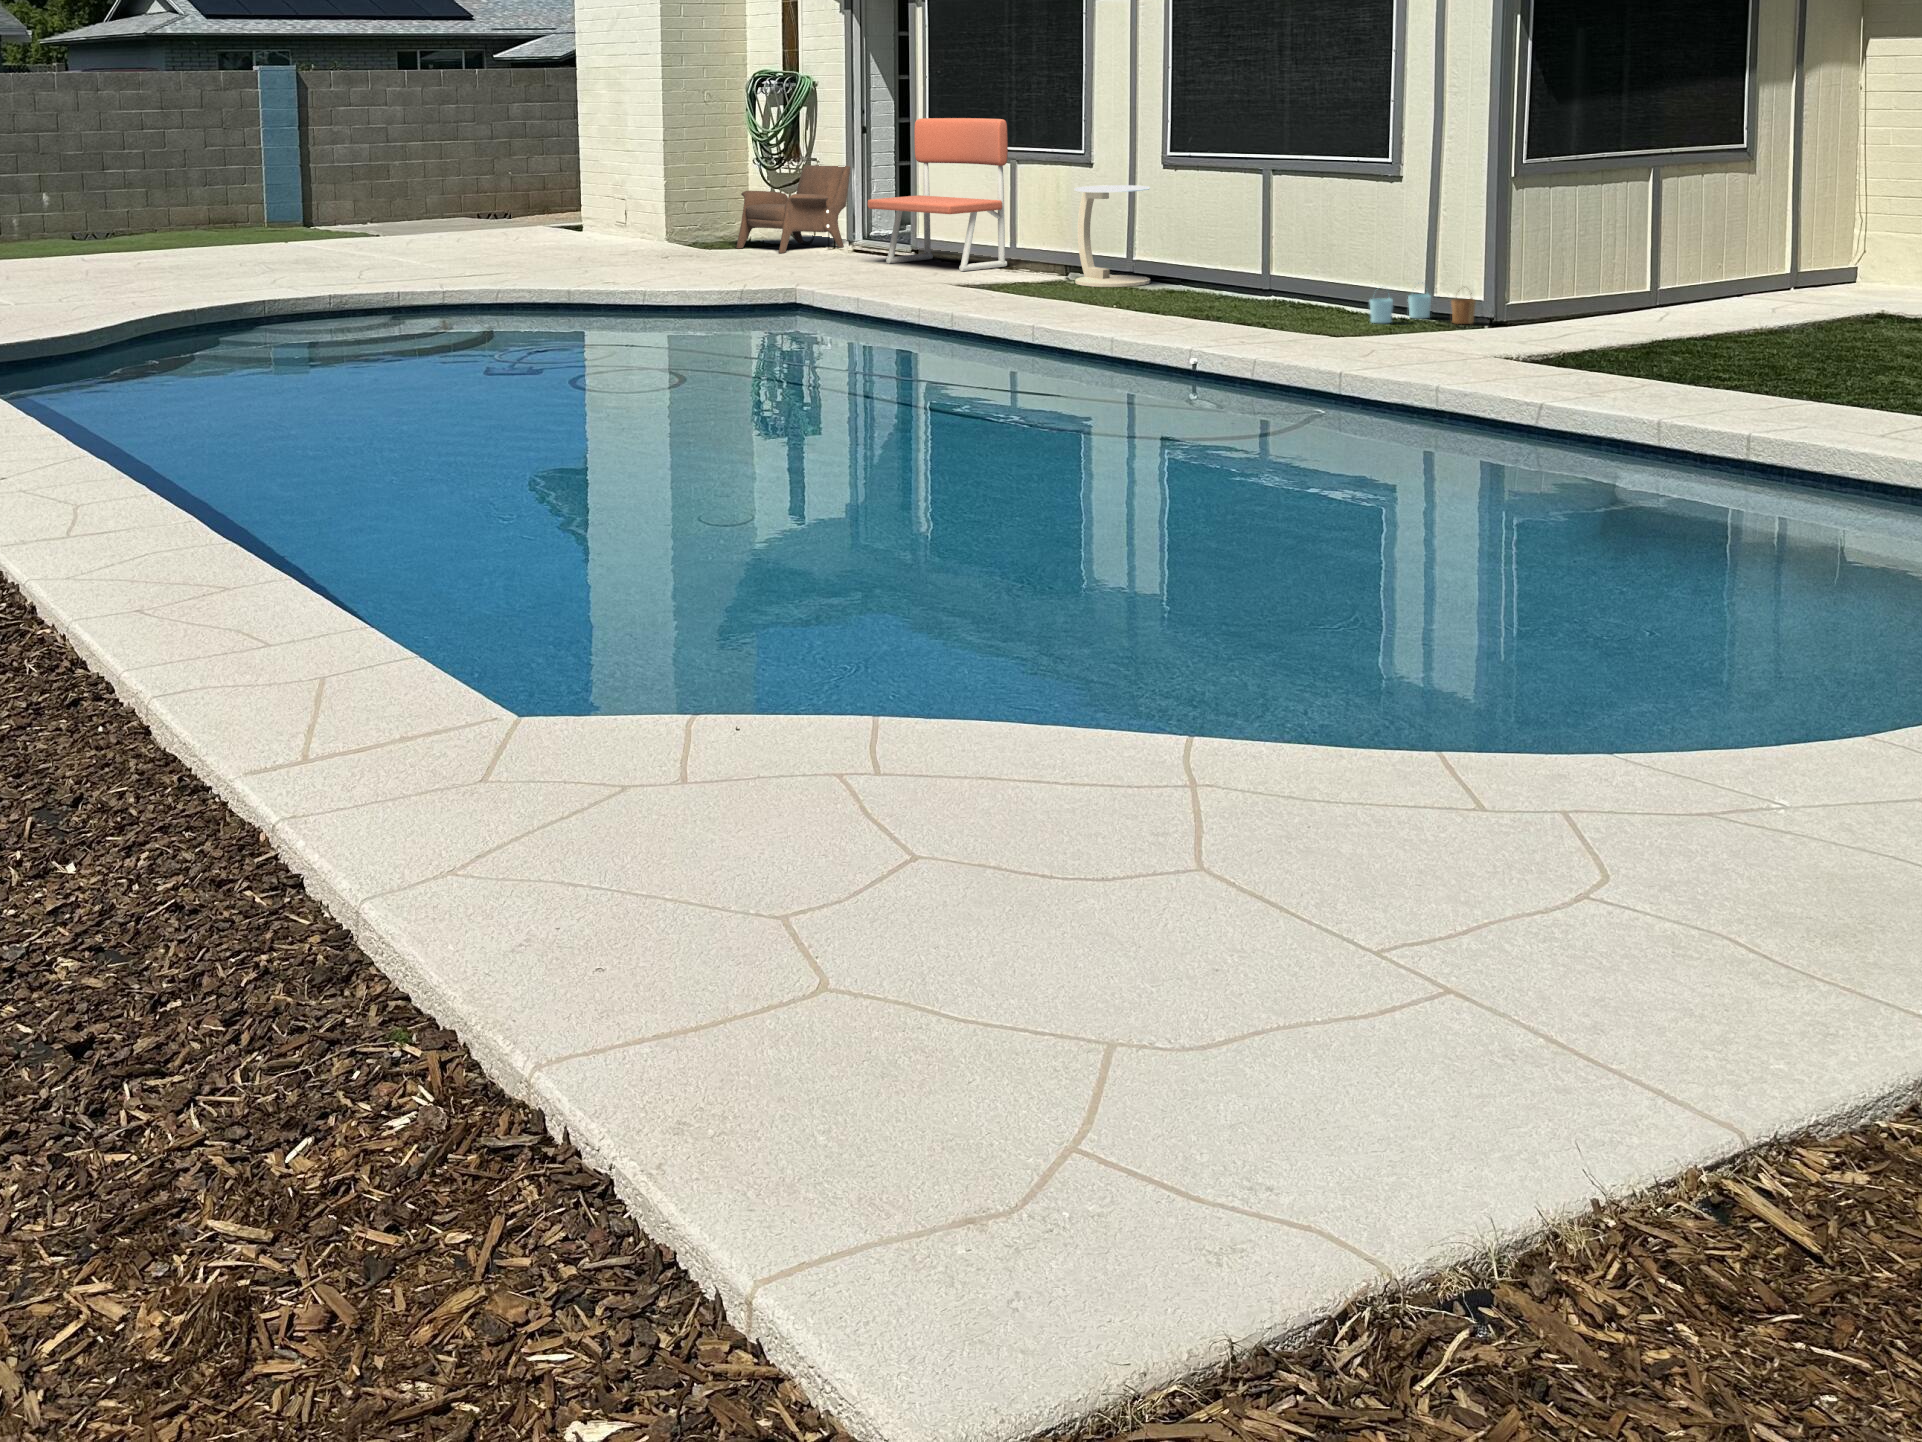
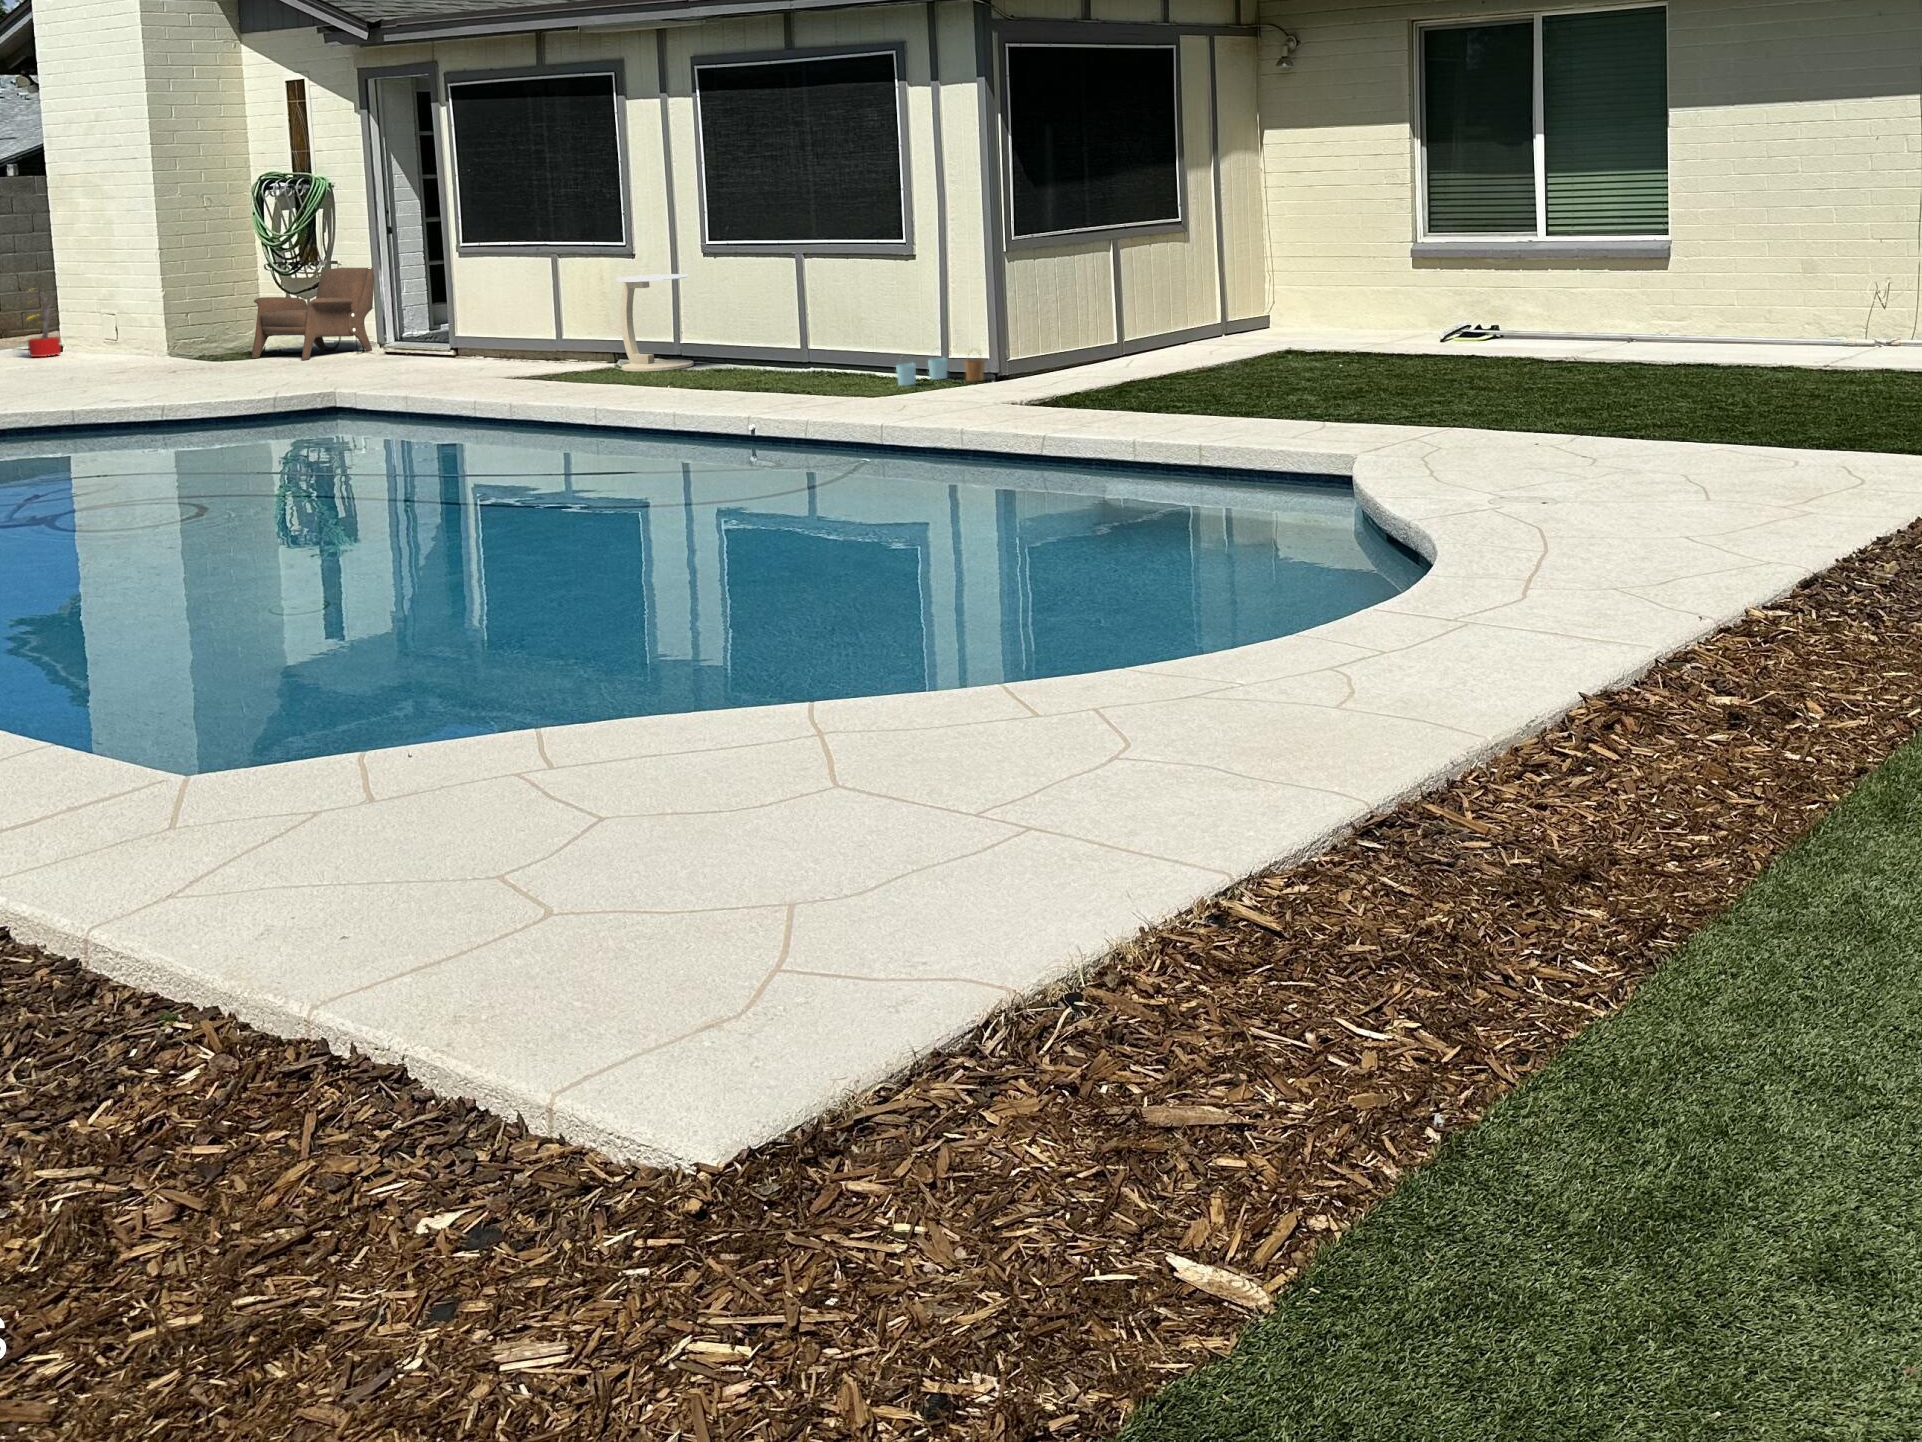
bench: present [868,118,1008,271] -> none [400,215,550,366]
decorative plant: none [555,171,591,236] -> present [28,289,61,357]

